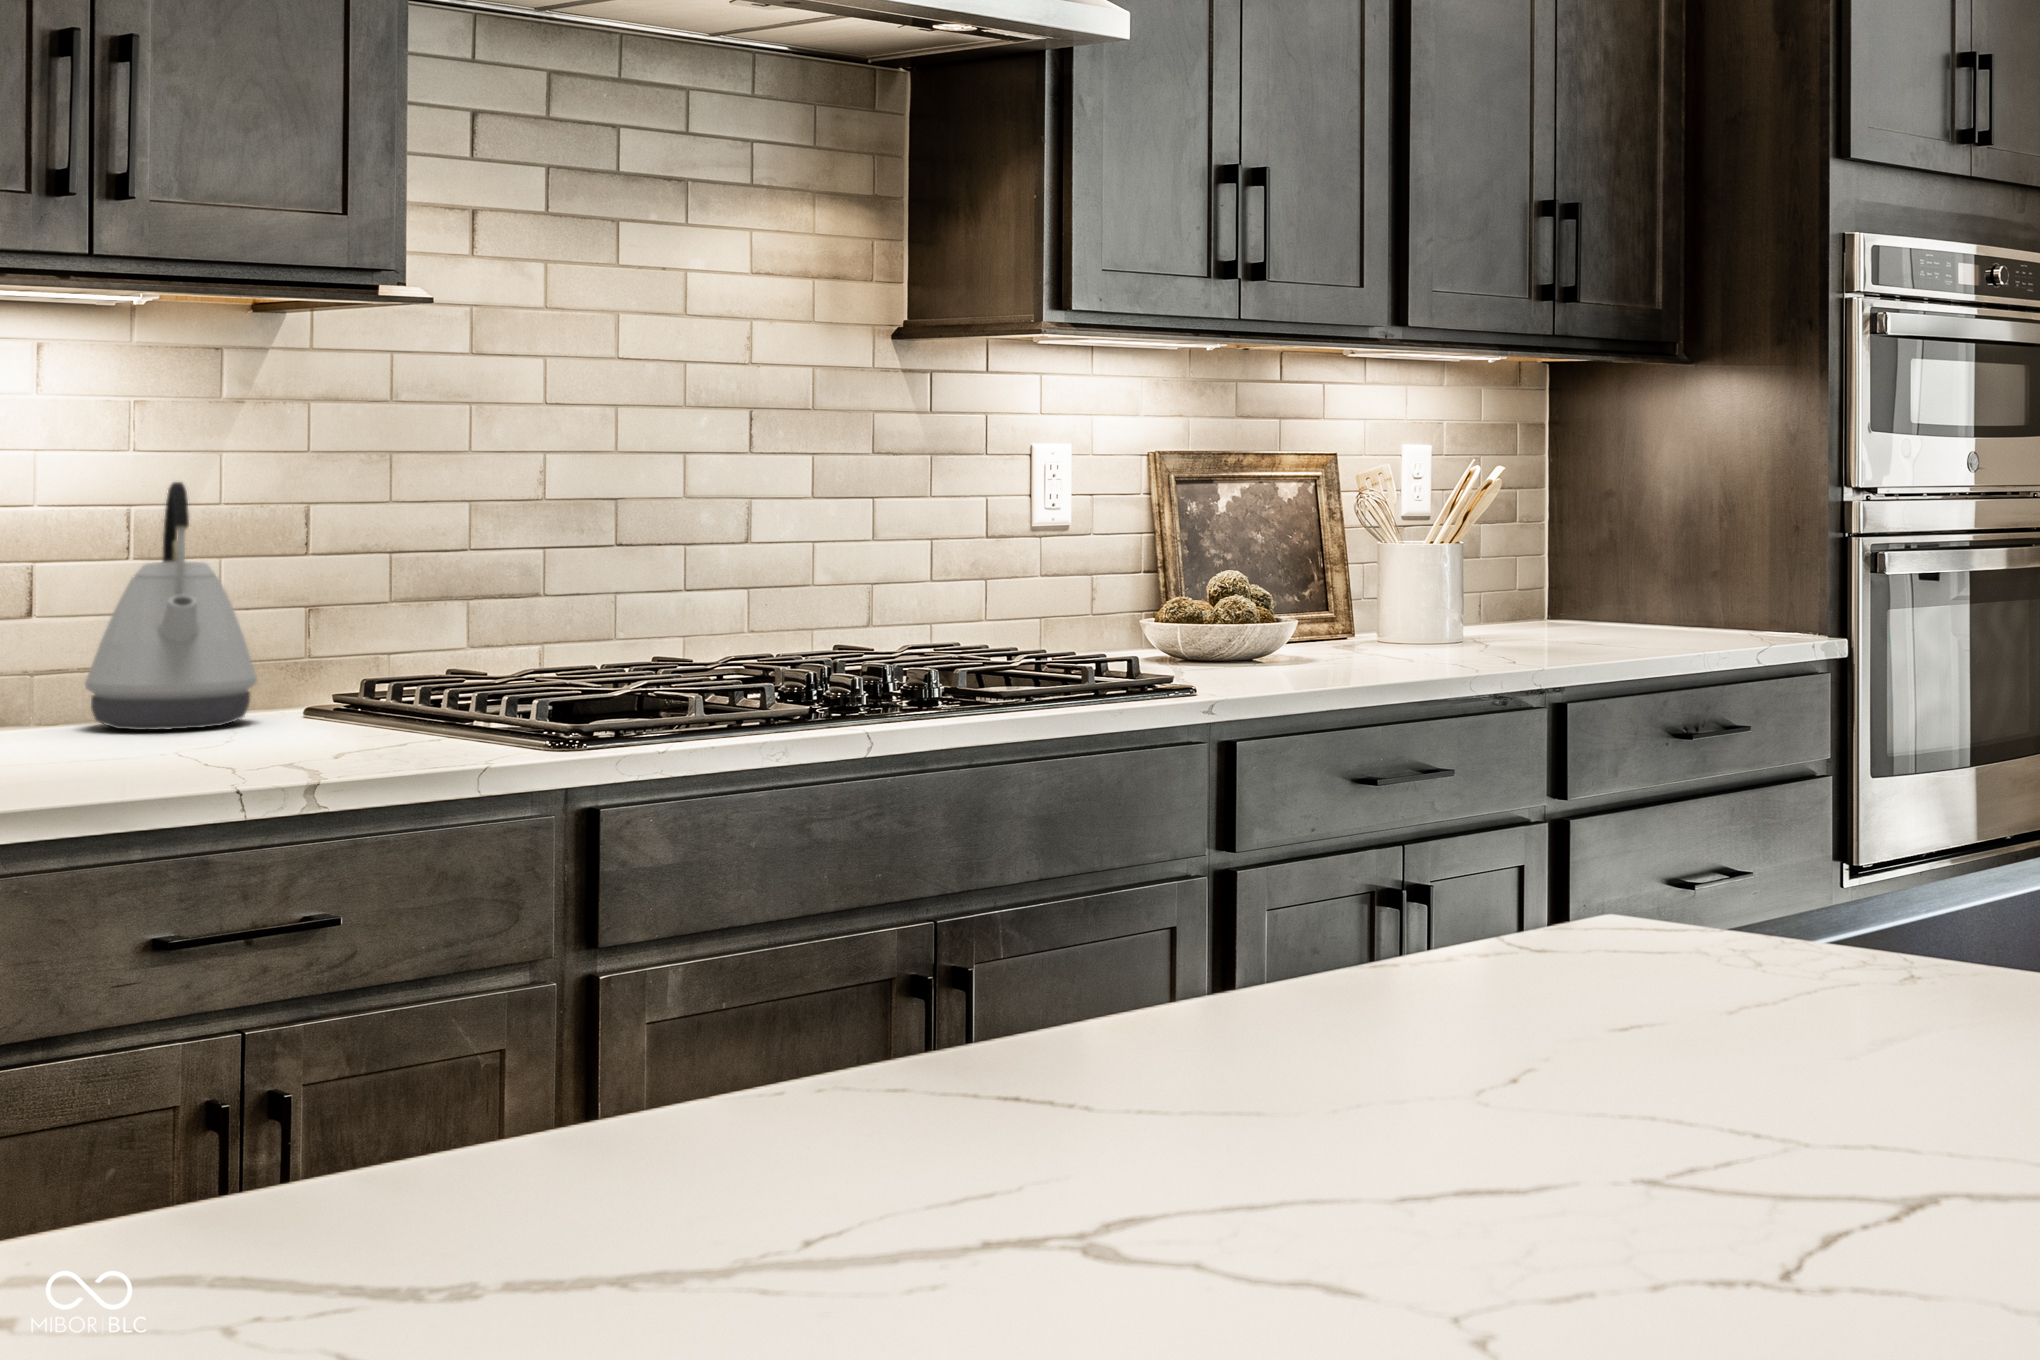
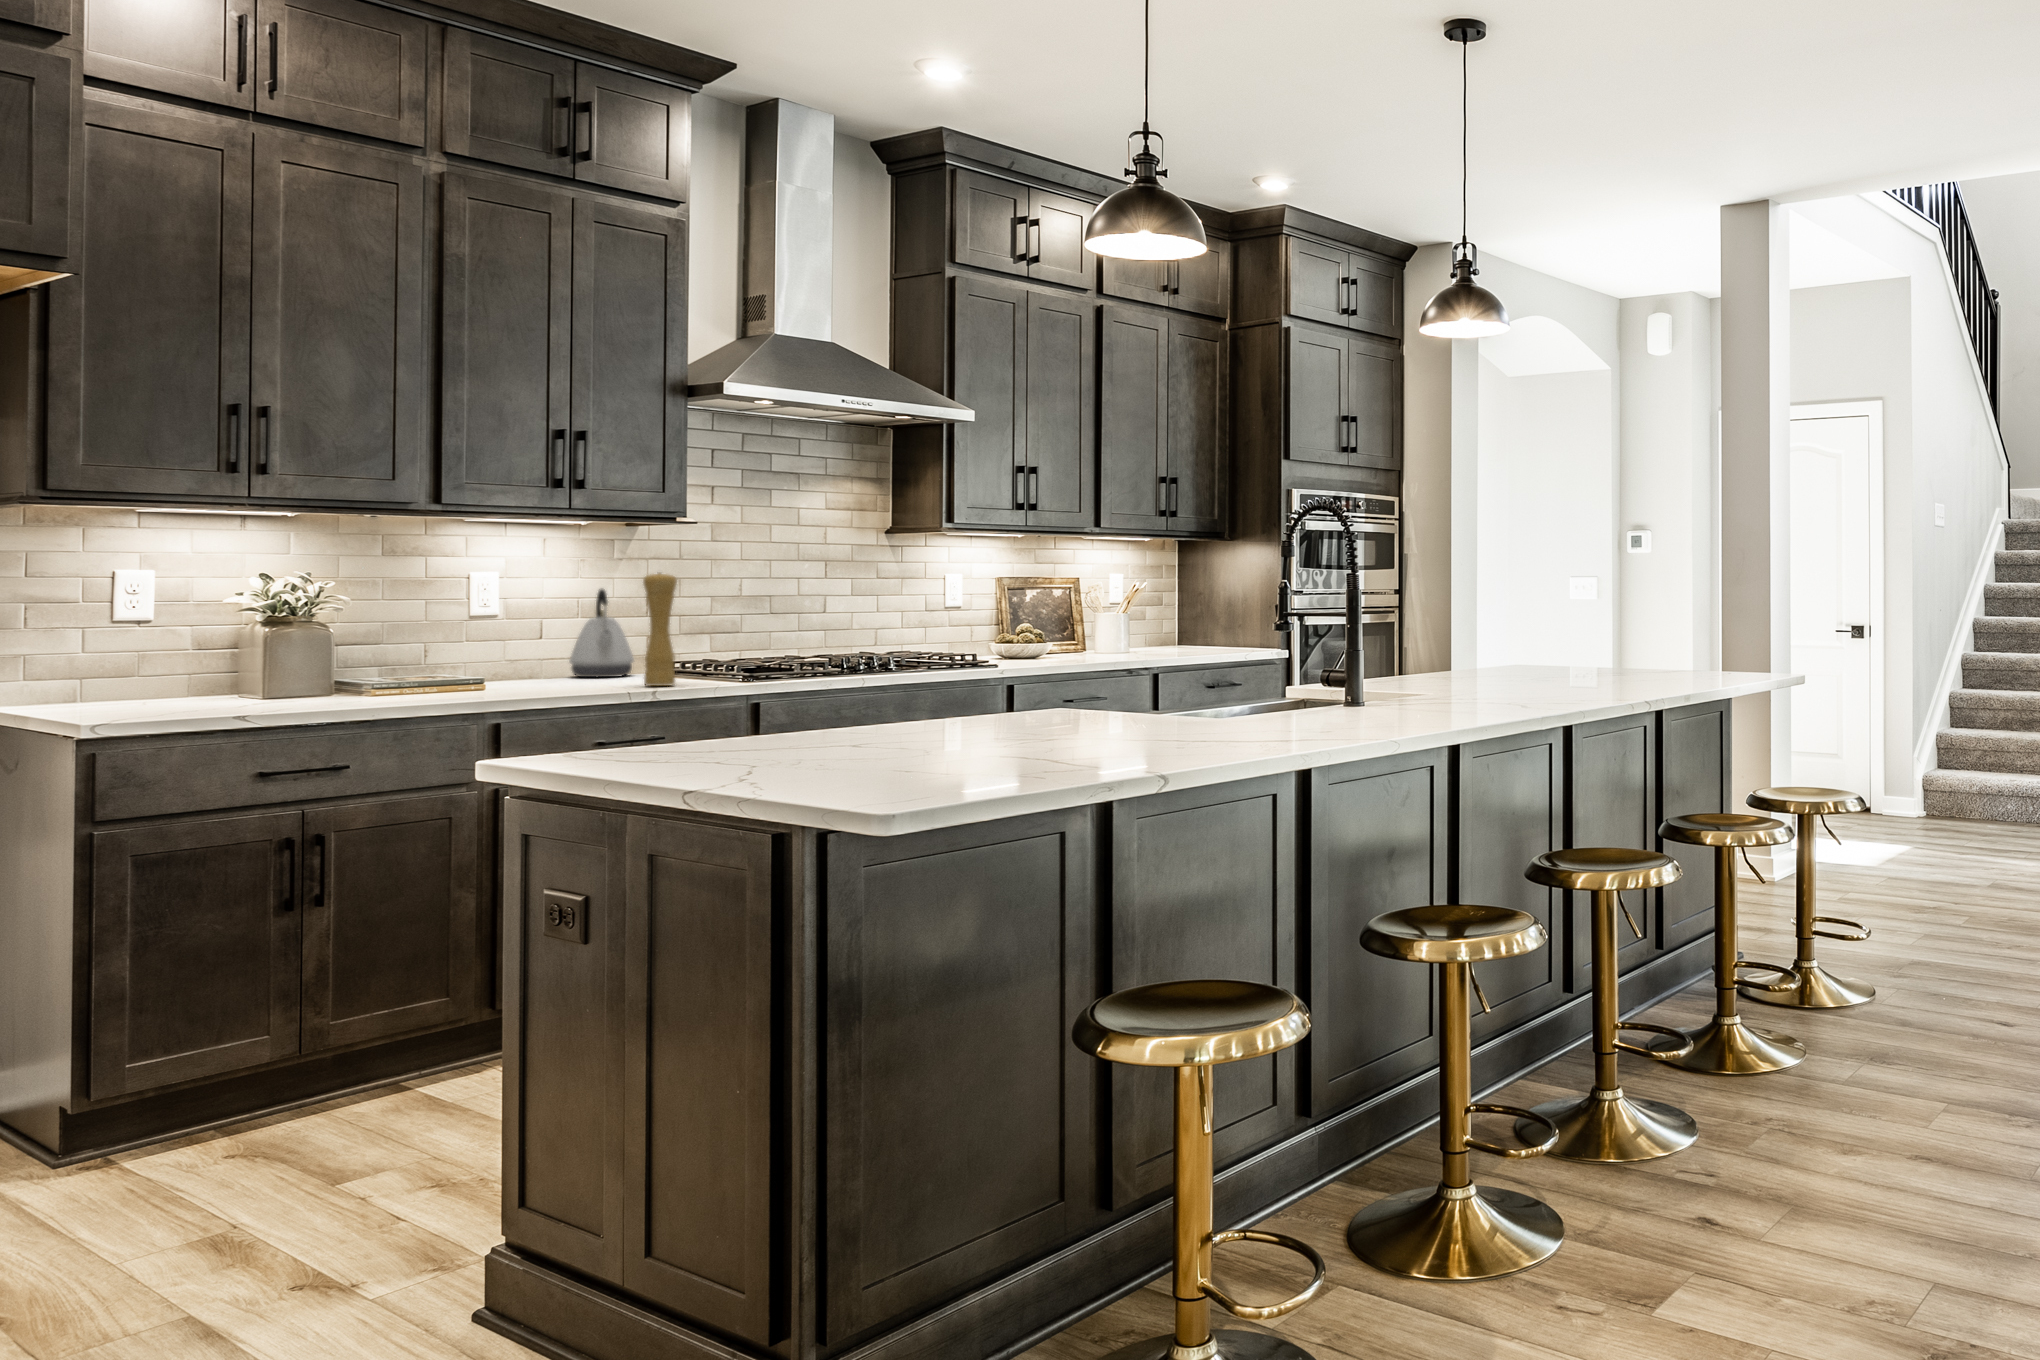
pepper mill: none [266,432,363,769] -> present [643,573,677,686]

